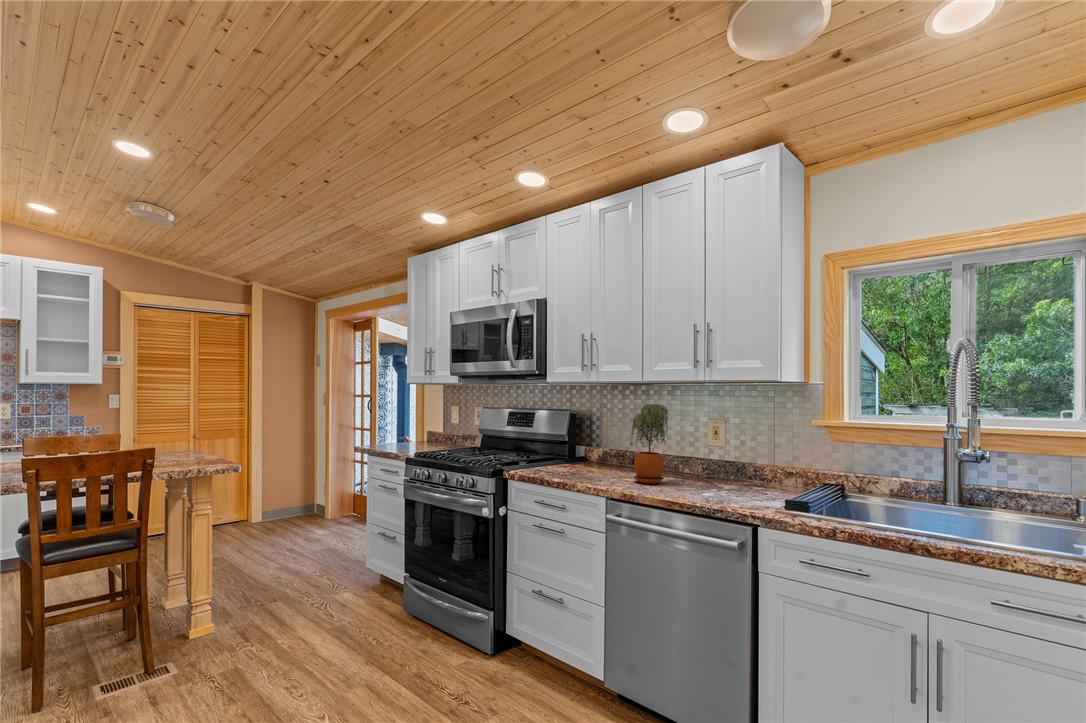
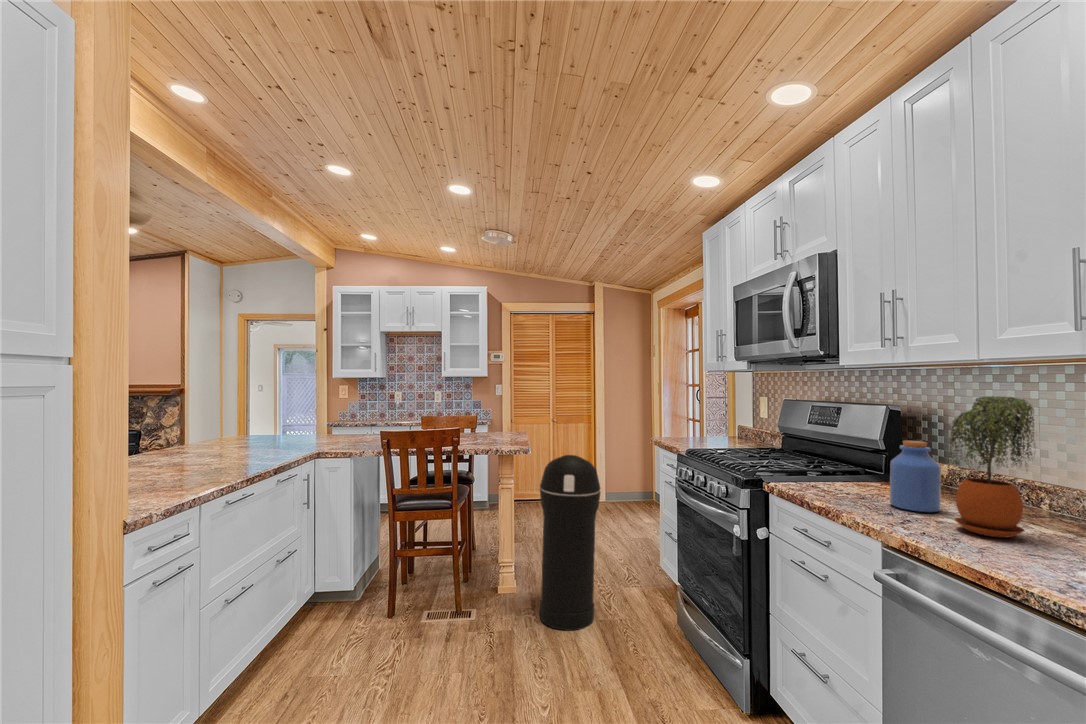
jar: none [592,433,619,476] -> present [890,441,941,512]
trash can: none [260,469,333,652] -> present [540,455,600,630]

